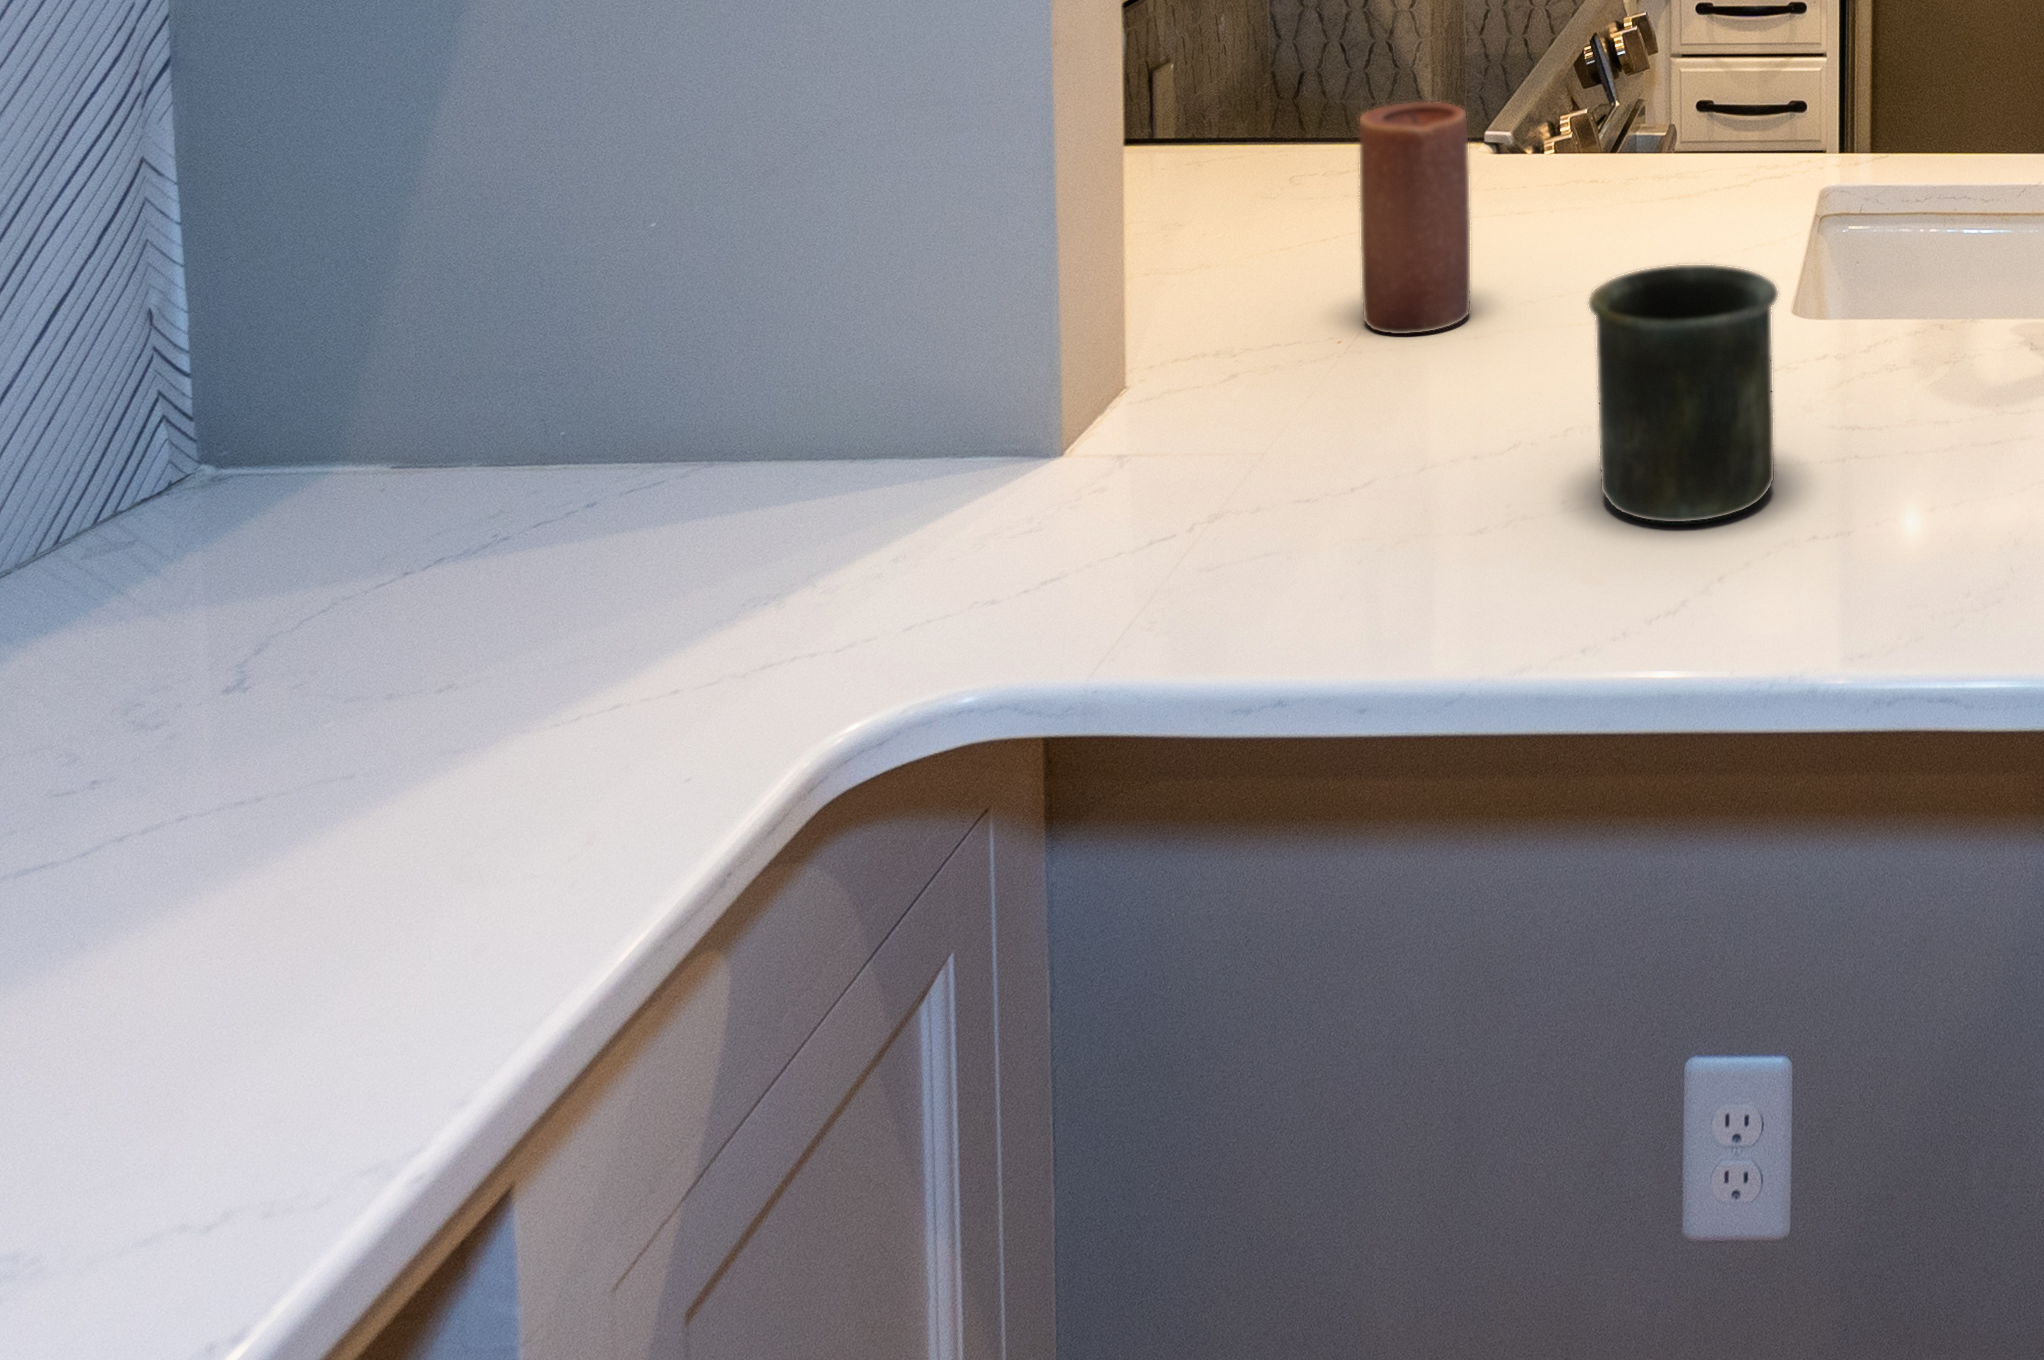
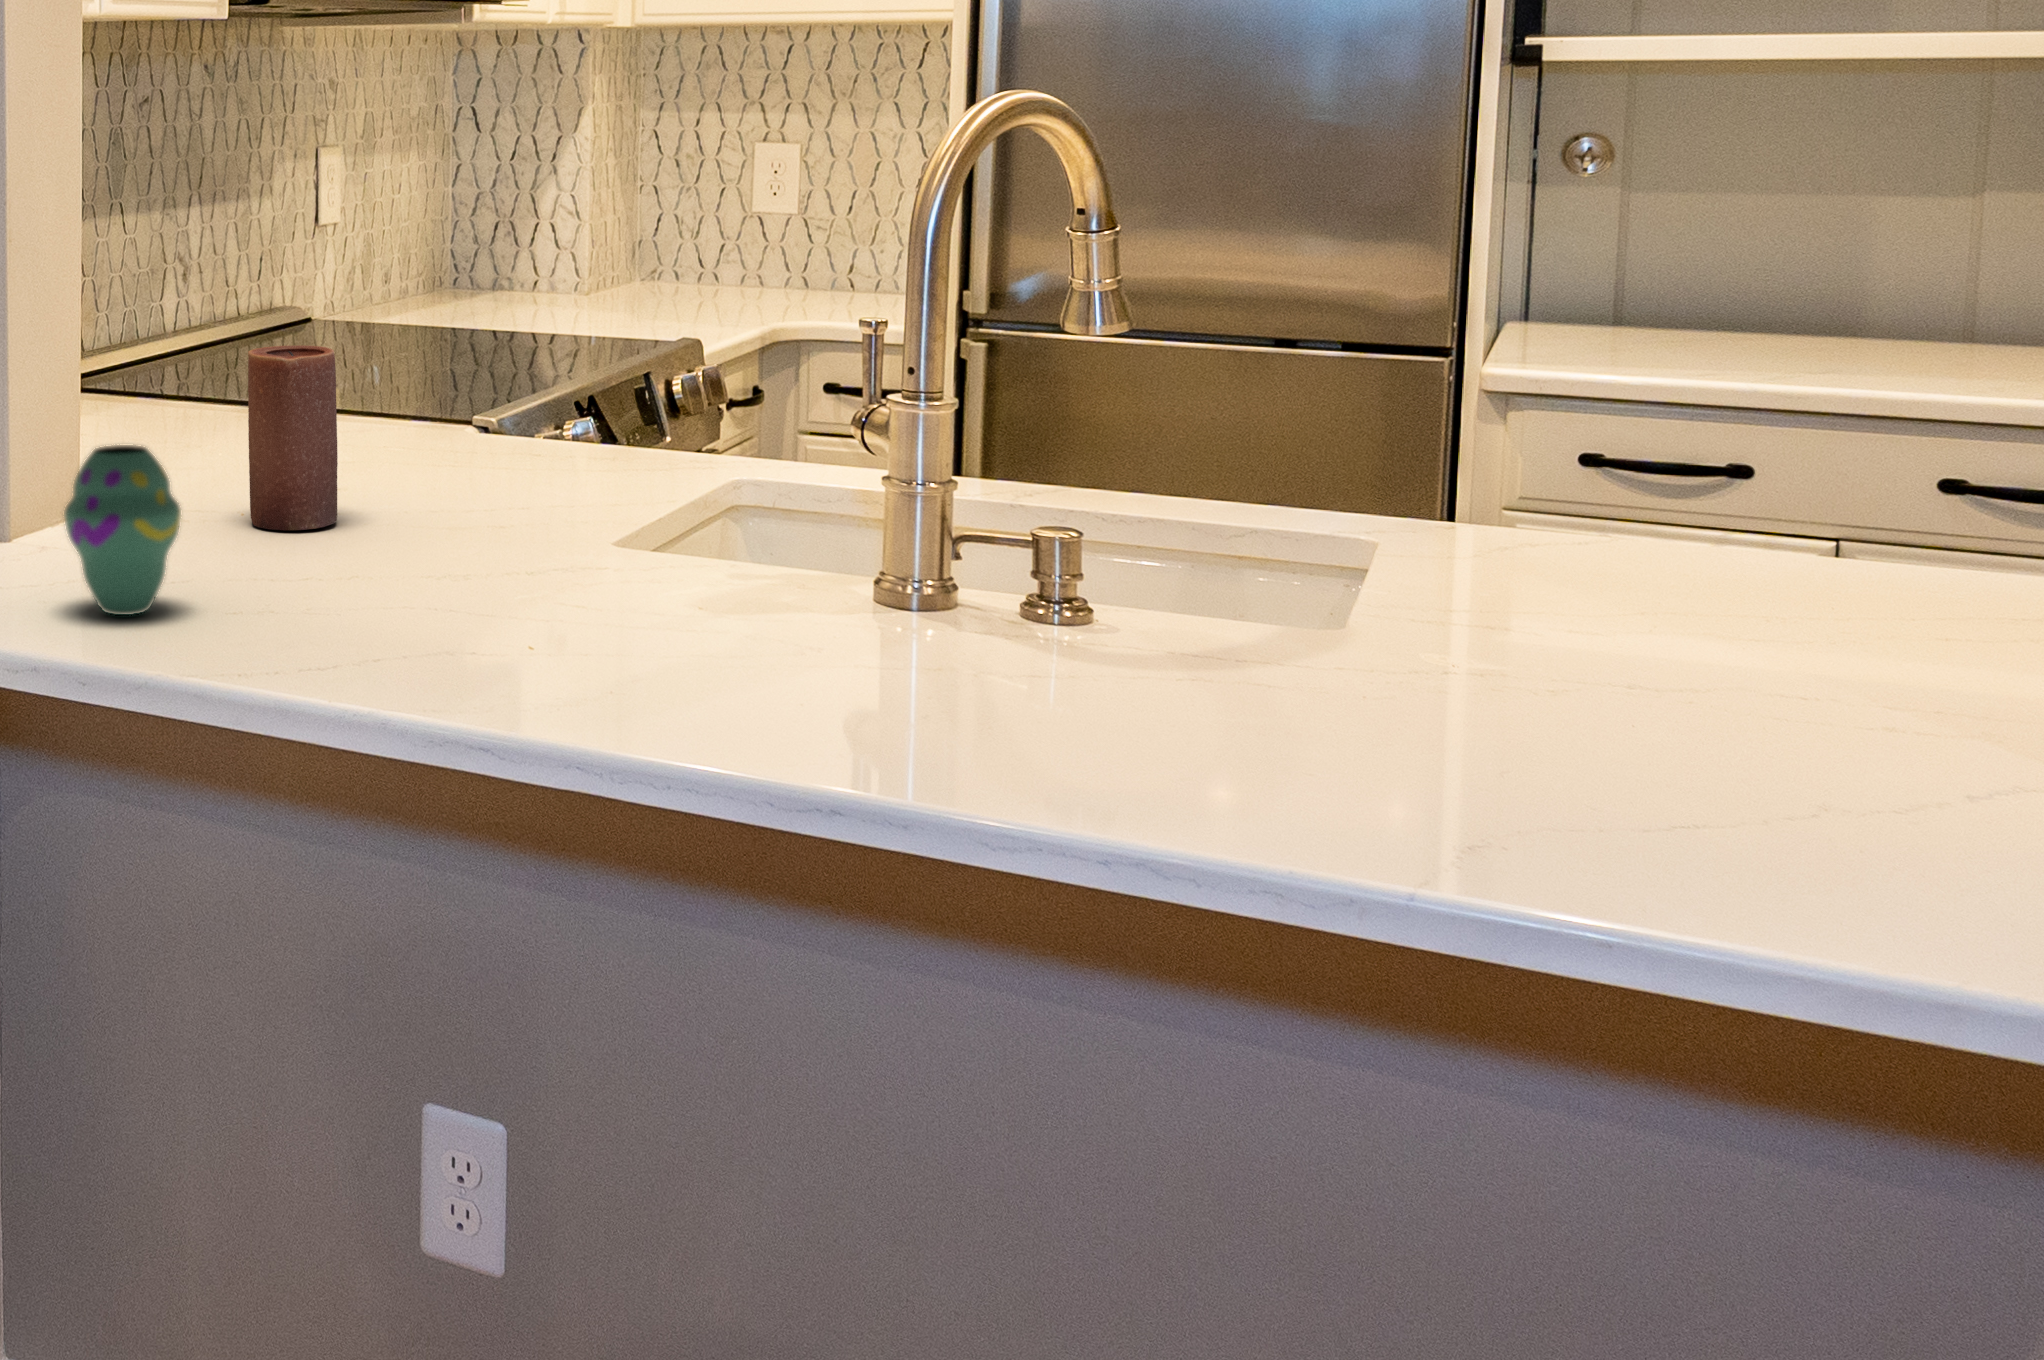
mug: present [1589,265,1777,522] -> none [310,452,469,651]
vase: none [1247,295,1403,519] -> present [64,445,181,615]

